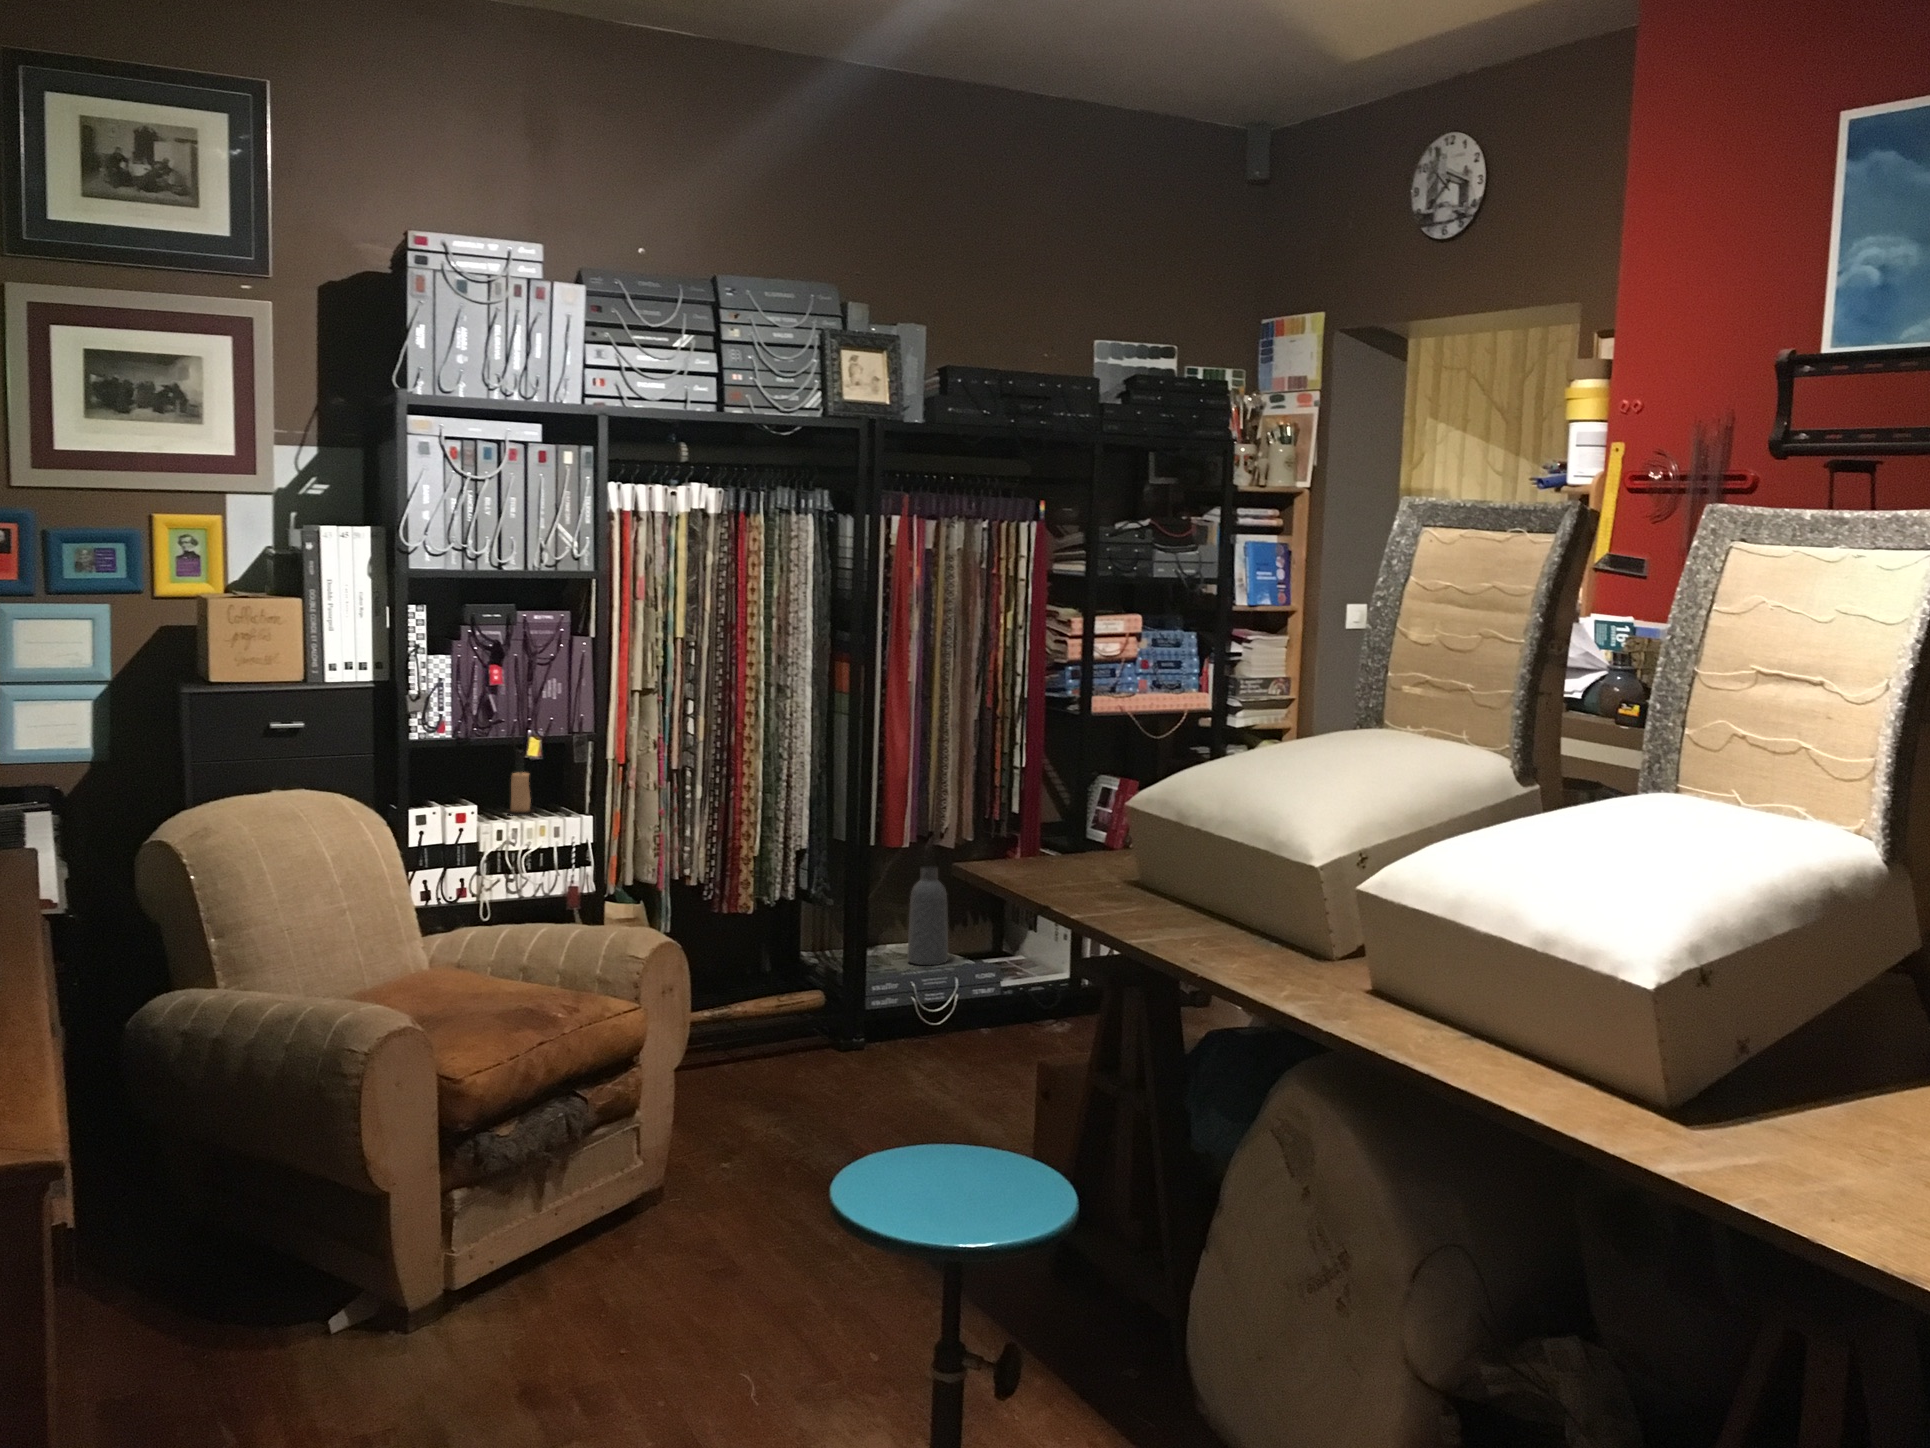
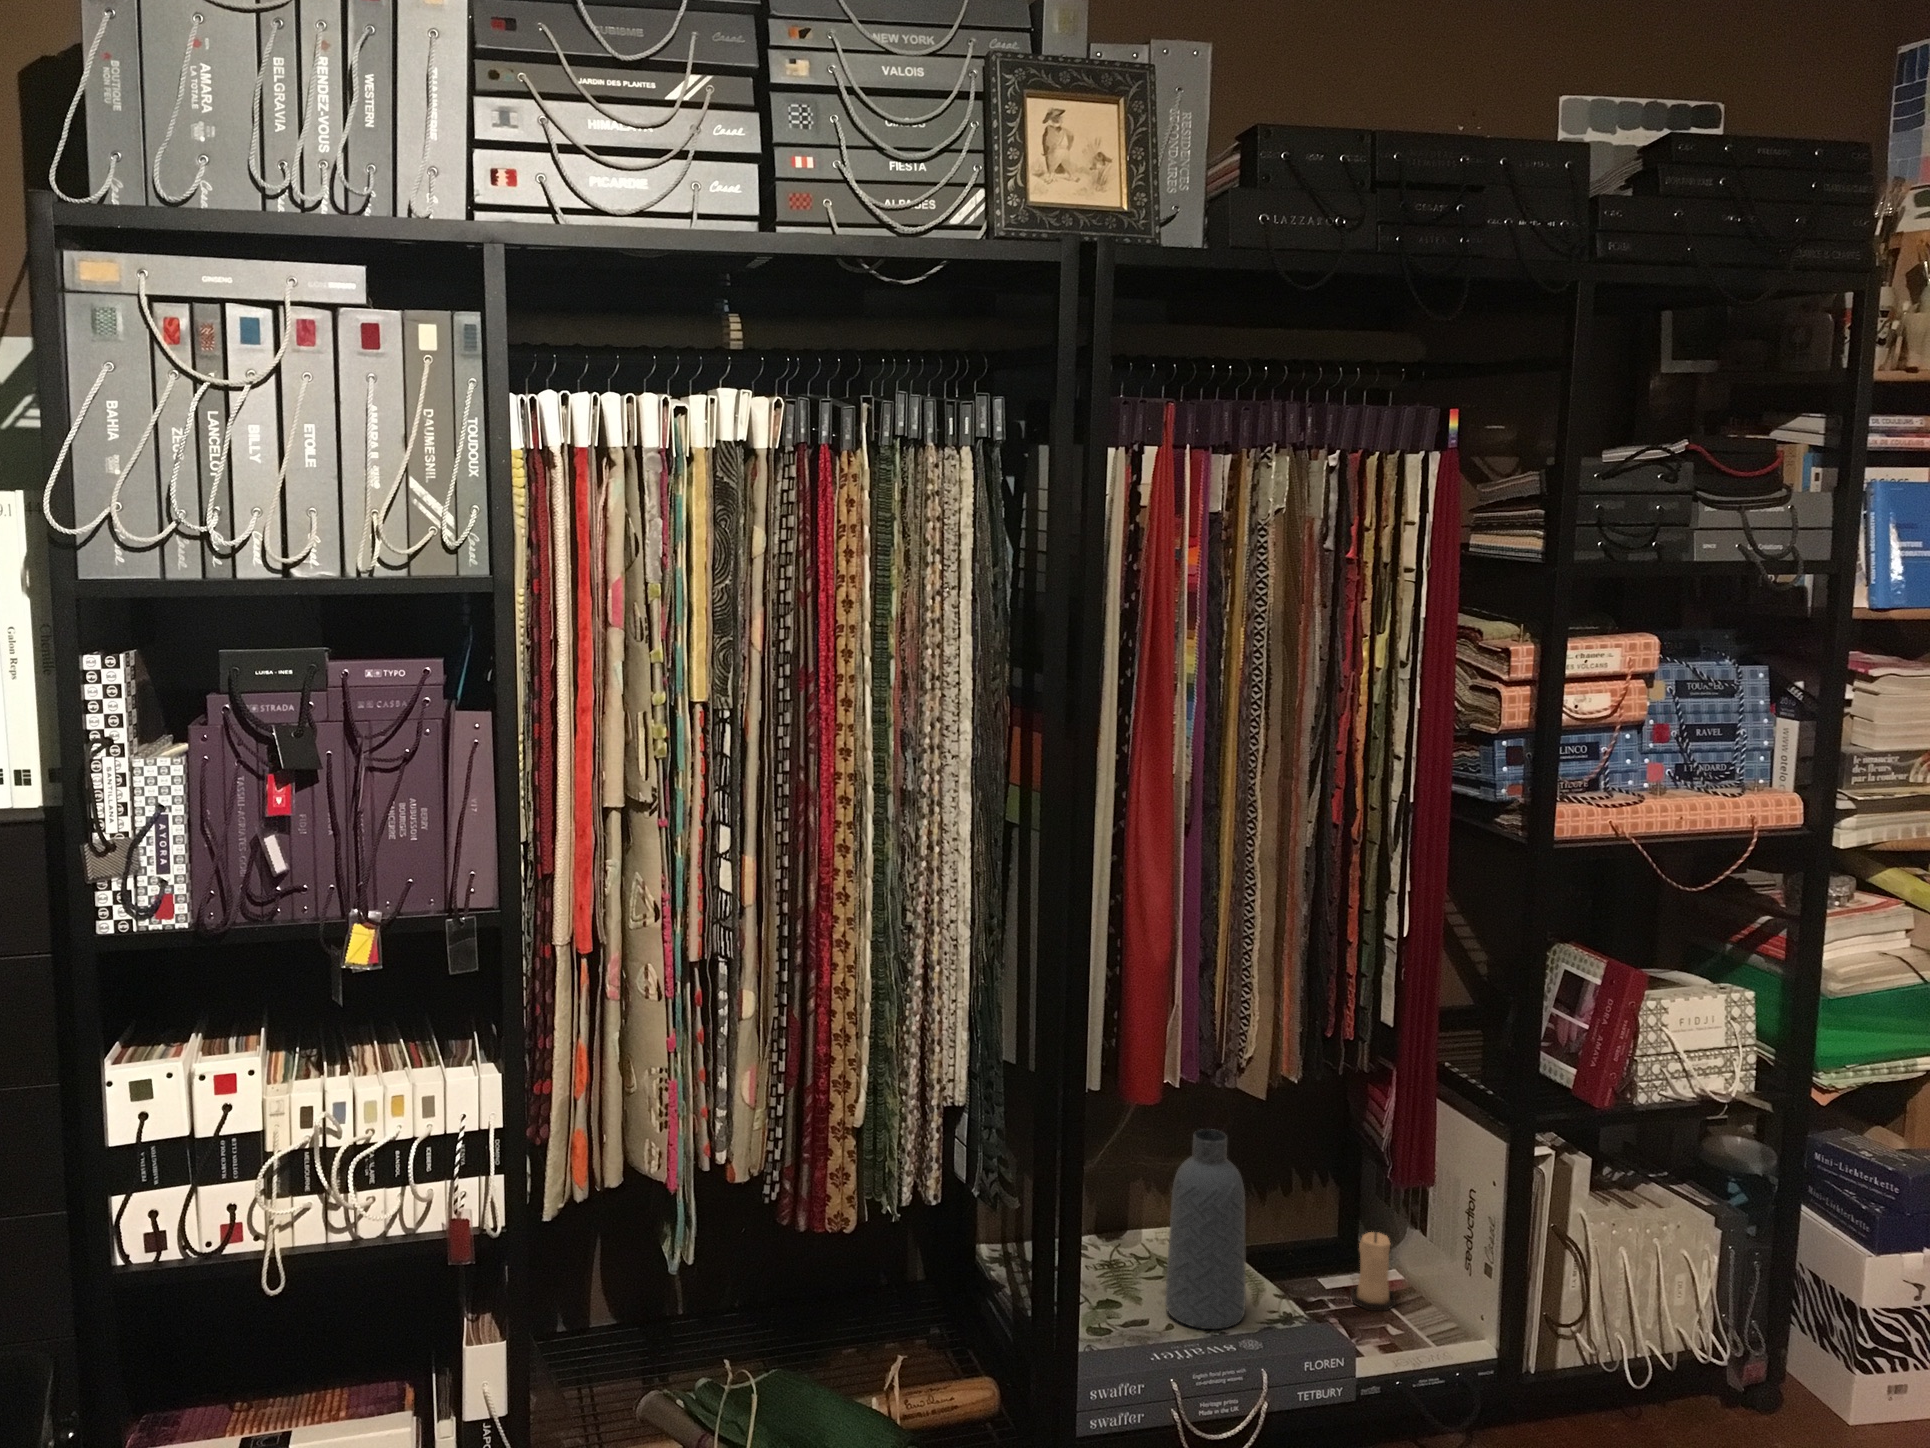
candle: present [507,771,534,816] -> present [1351,1232,1396,1311]

